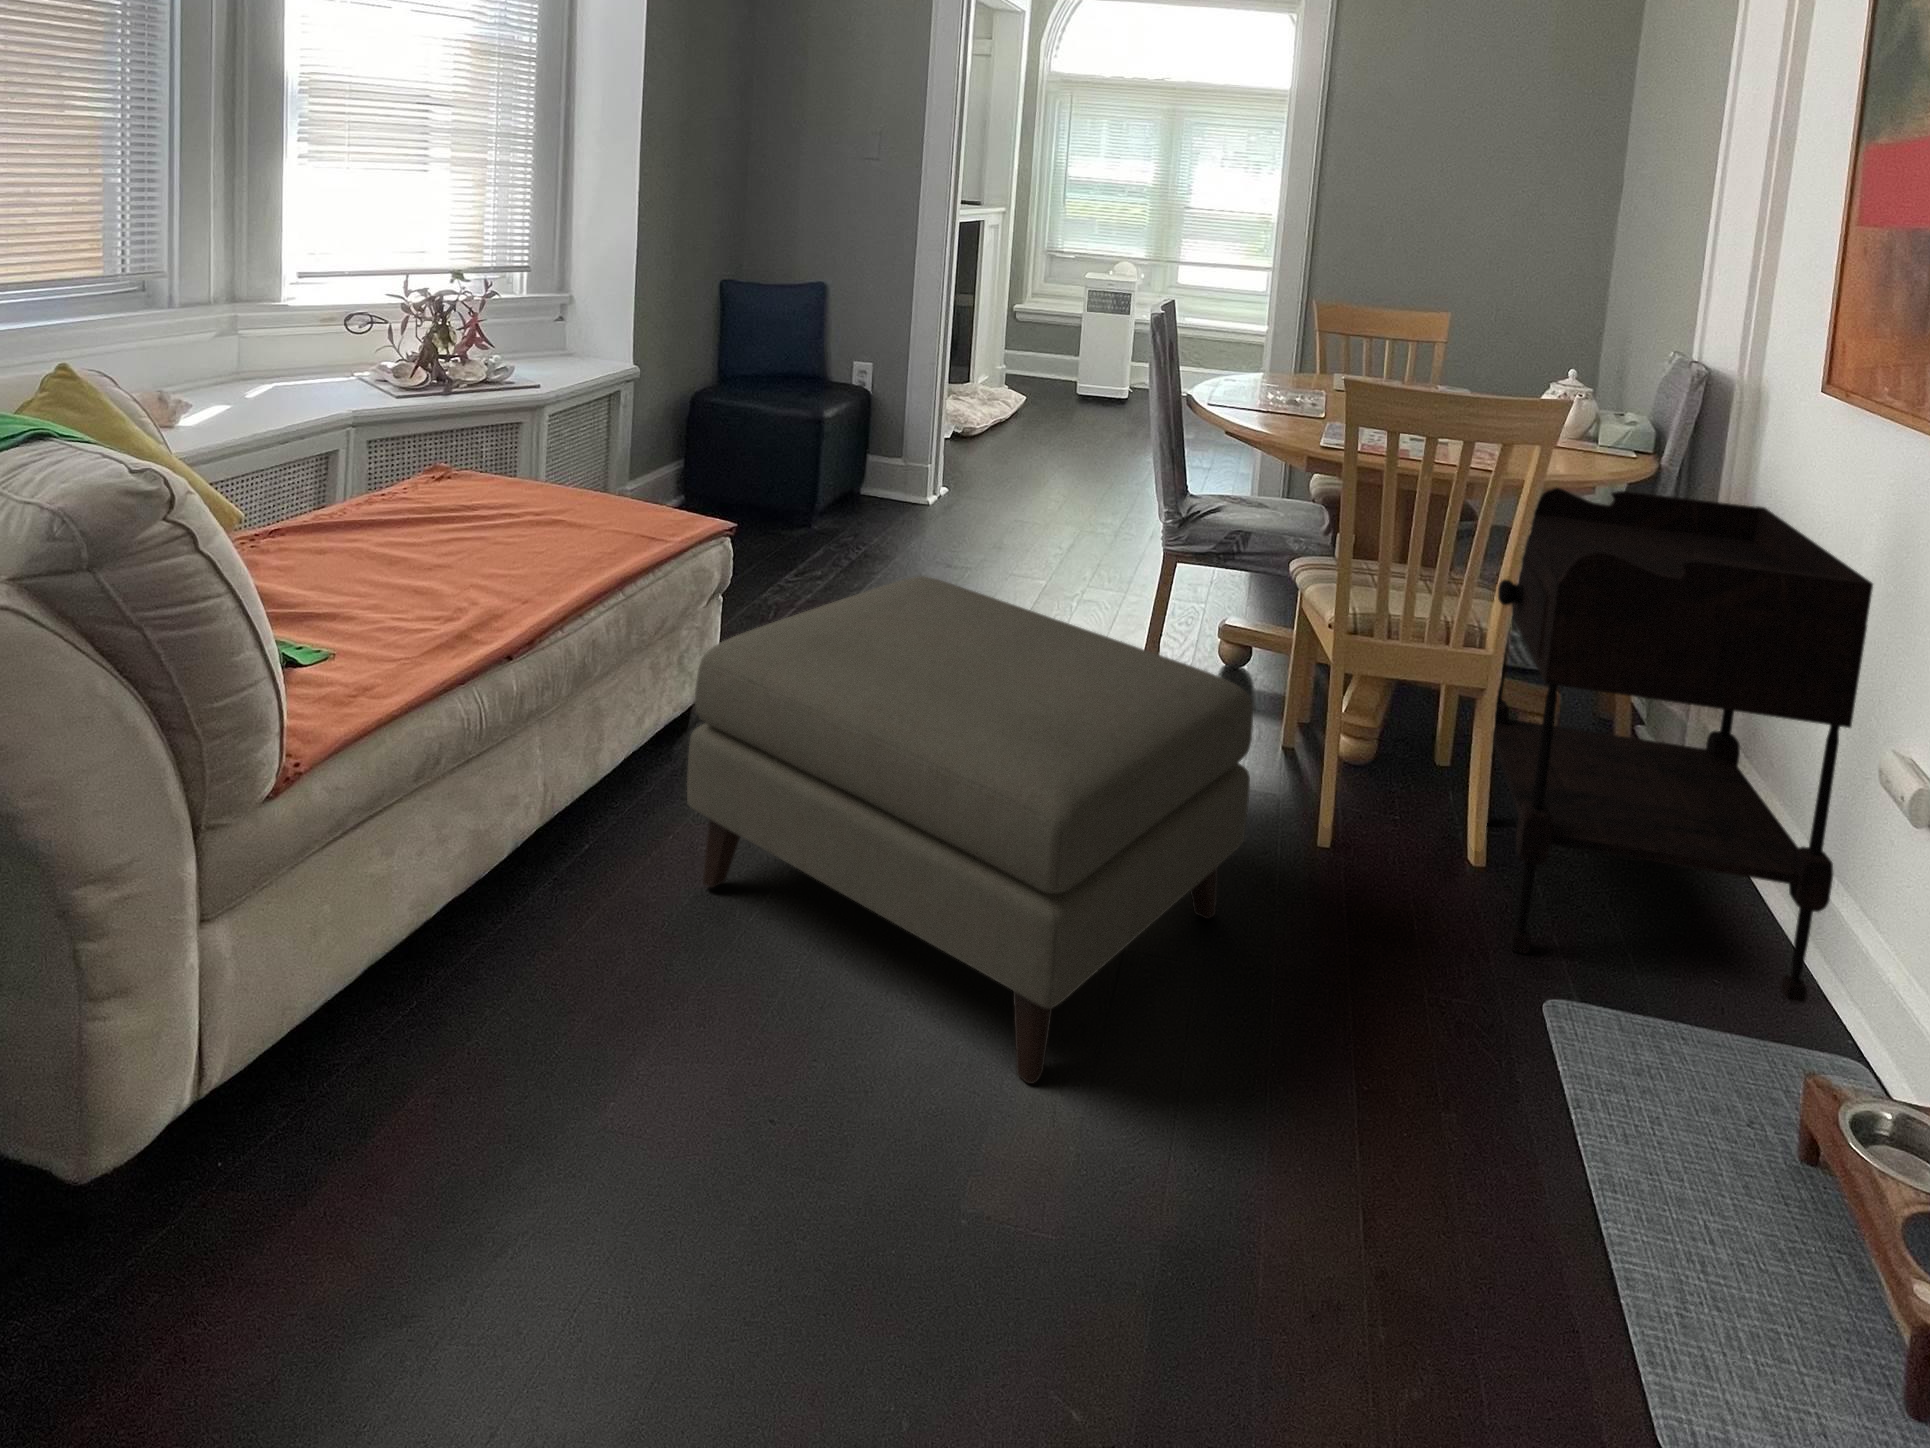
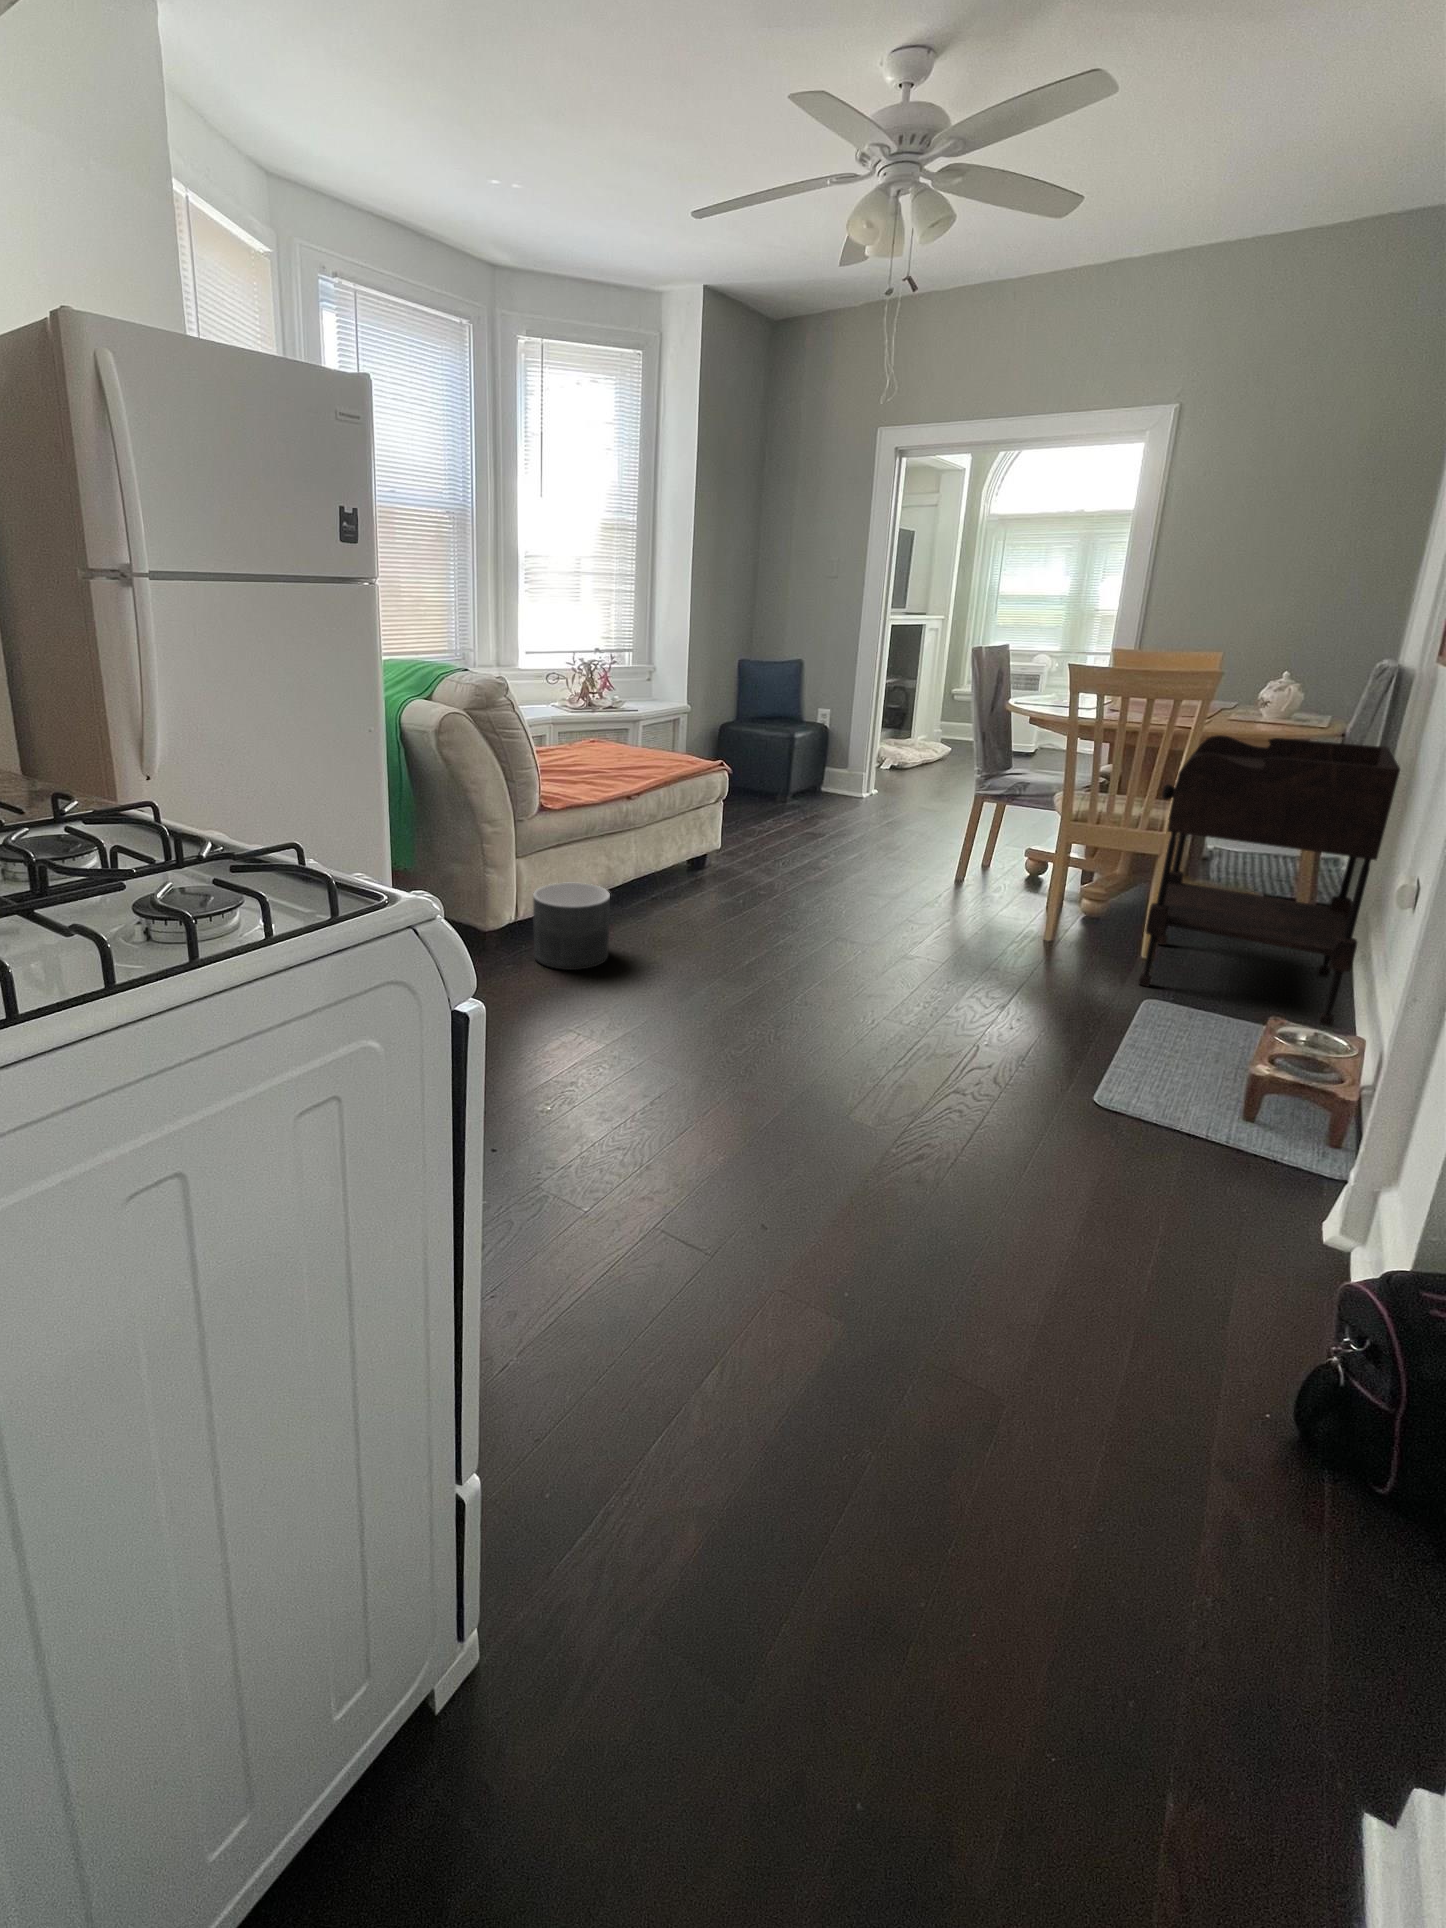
ottoman: present [687,576,1253,1084] -> none [698,785,986,980]
planter: none [247,940,479,1245] -> present [533,883,610,970]

